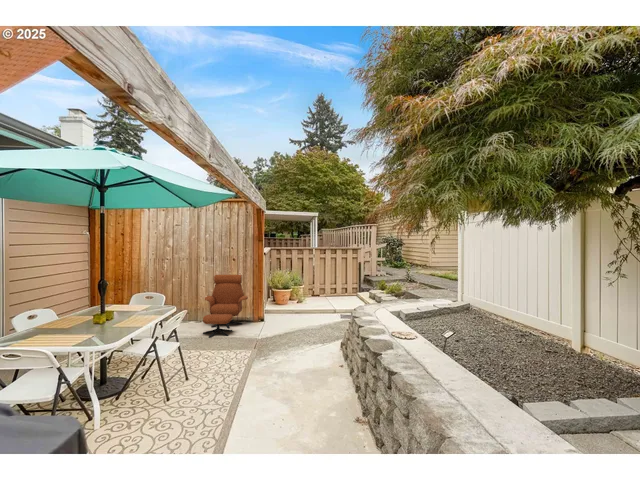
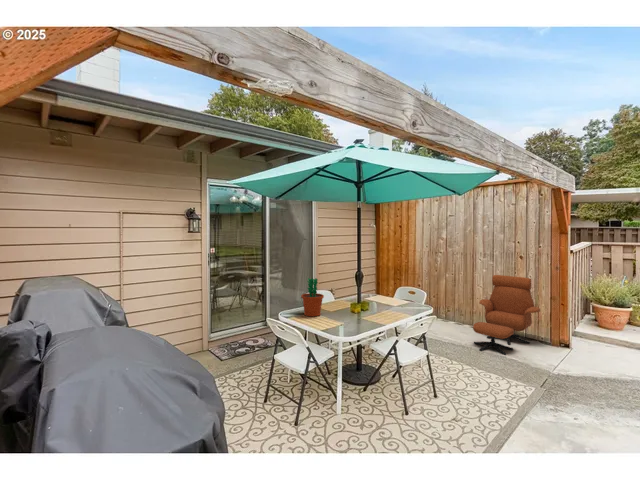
flower pot: none [30,293,64,339] -> present [301,278,324,316]

